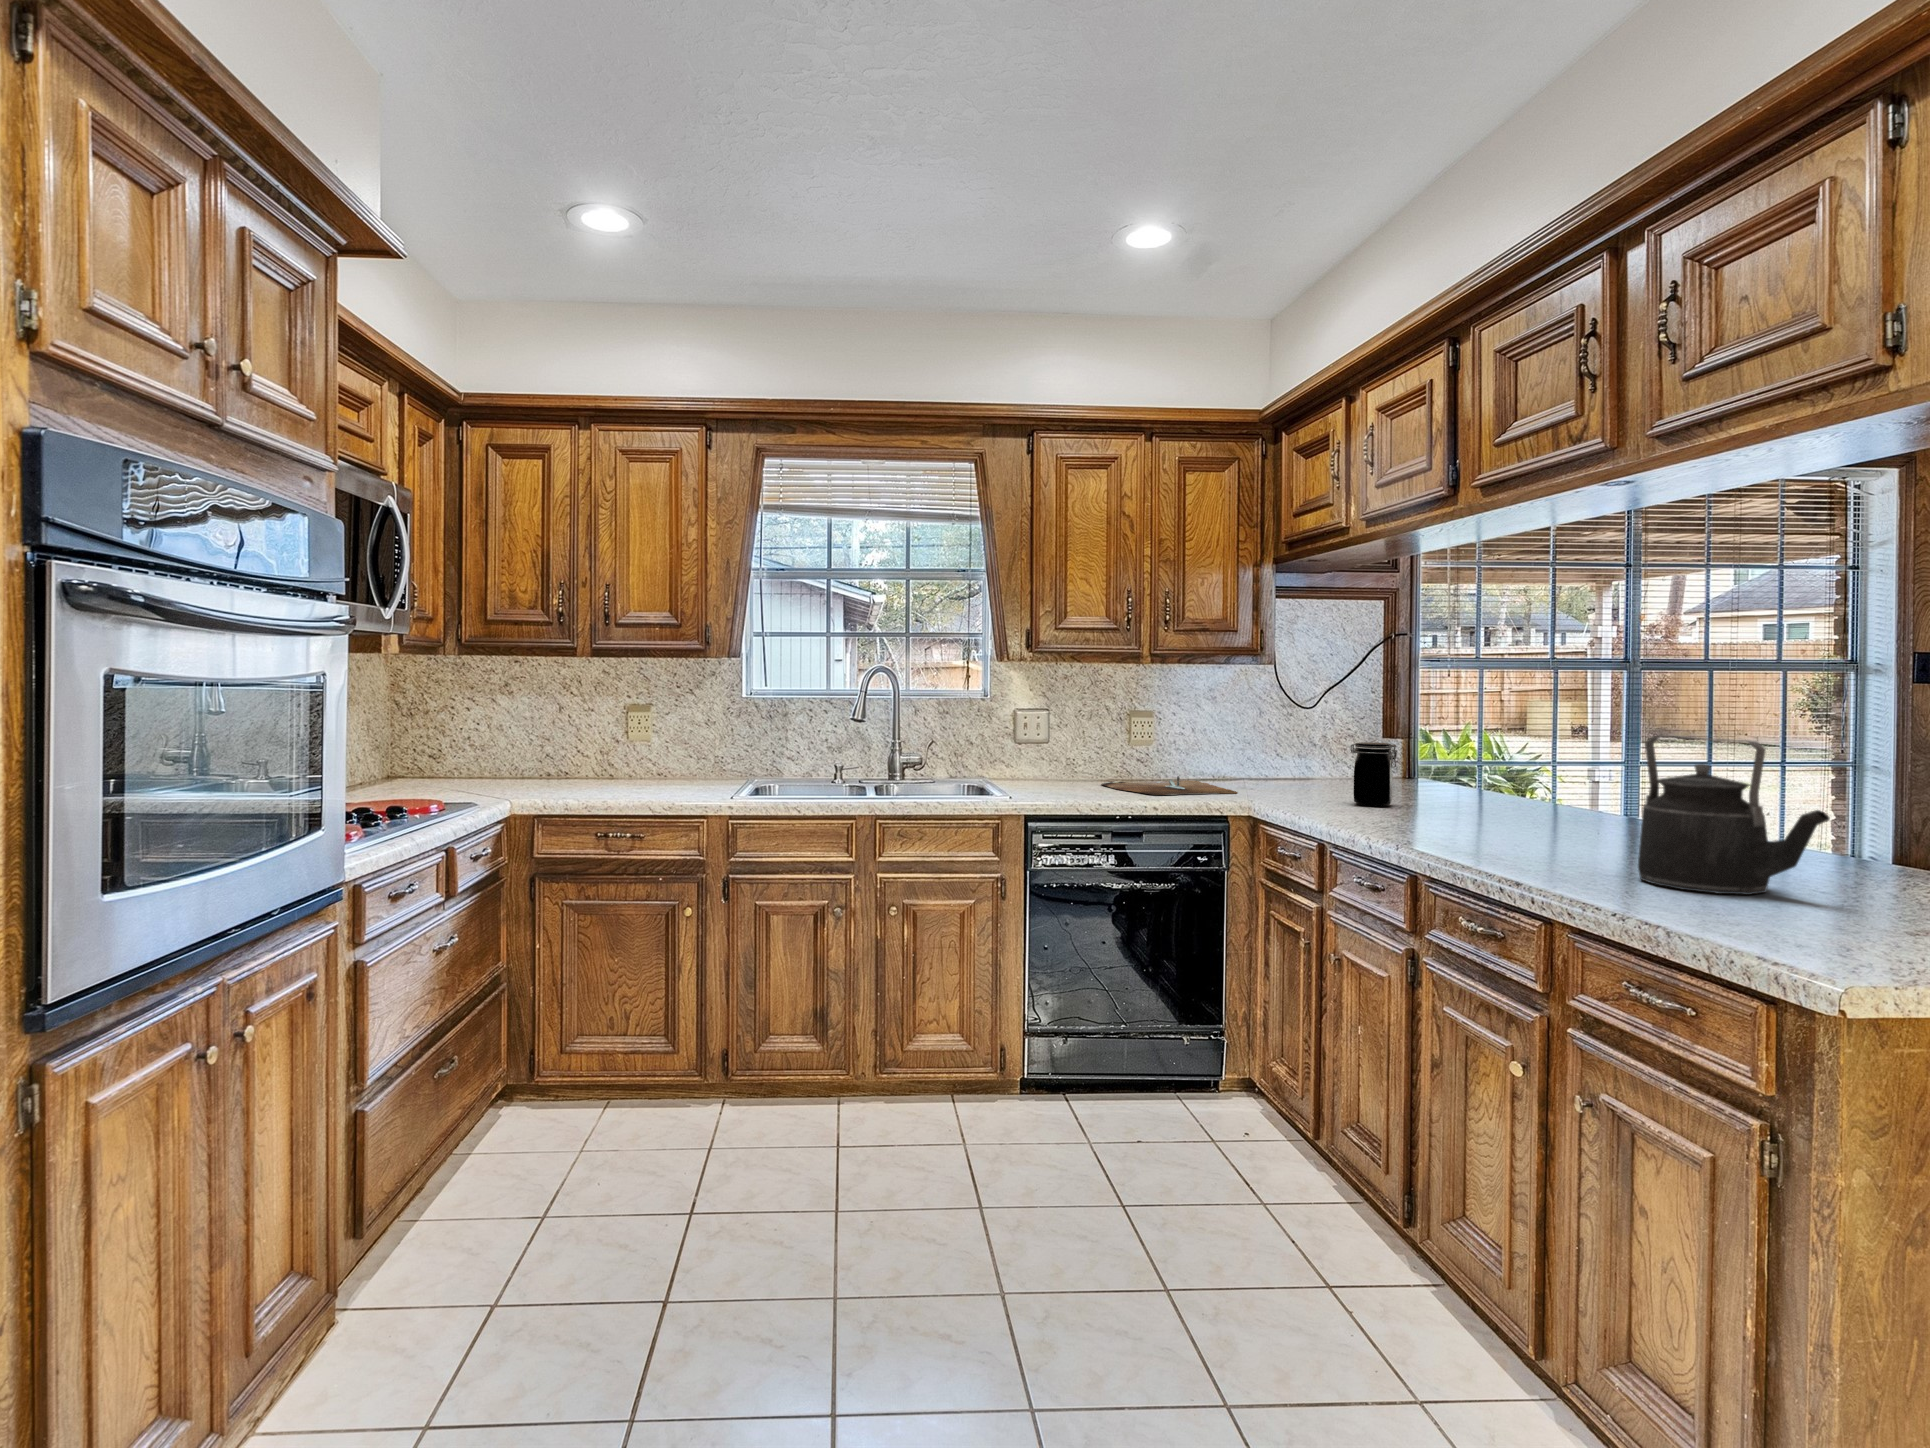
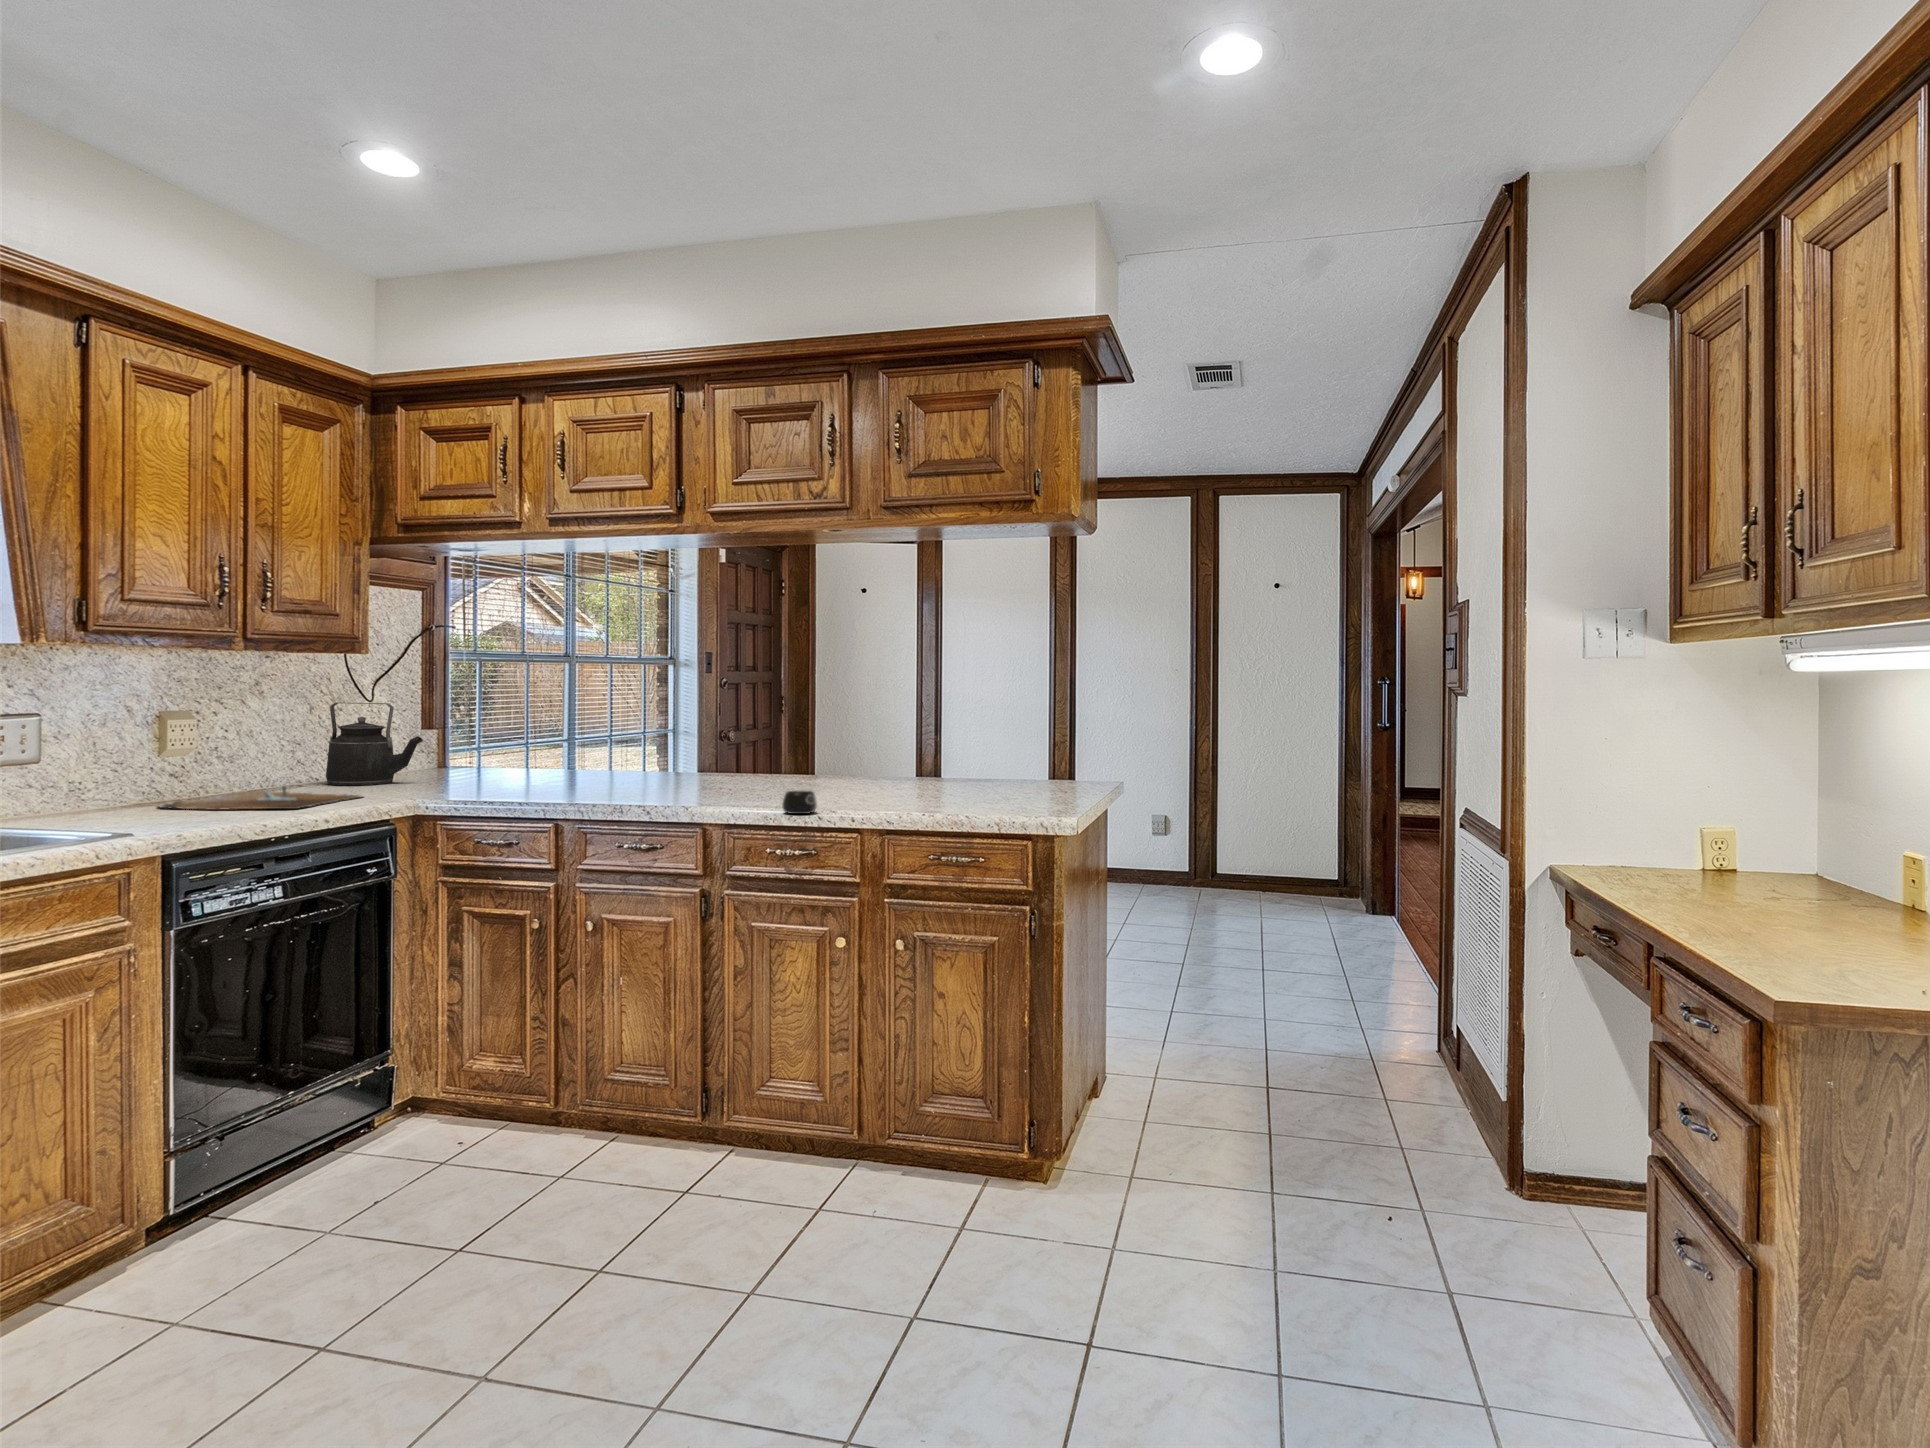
kettle: present [1638,736,1830,895] -> present [326,702,423,785]
jar: present [1350,742,1397,807] -> none [500,733,548,792]
mug: none [1510,837,1578,873] -> present [782,791,817,814]

